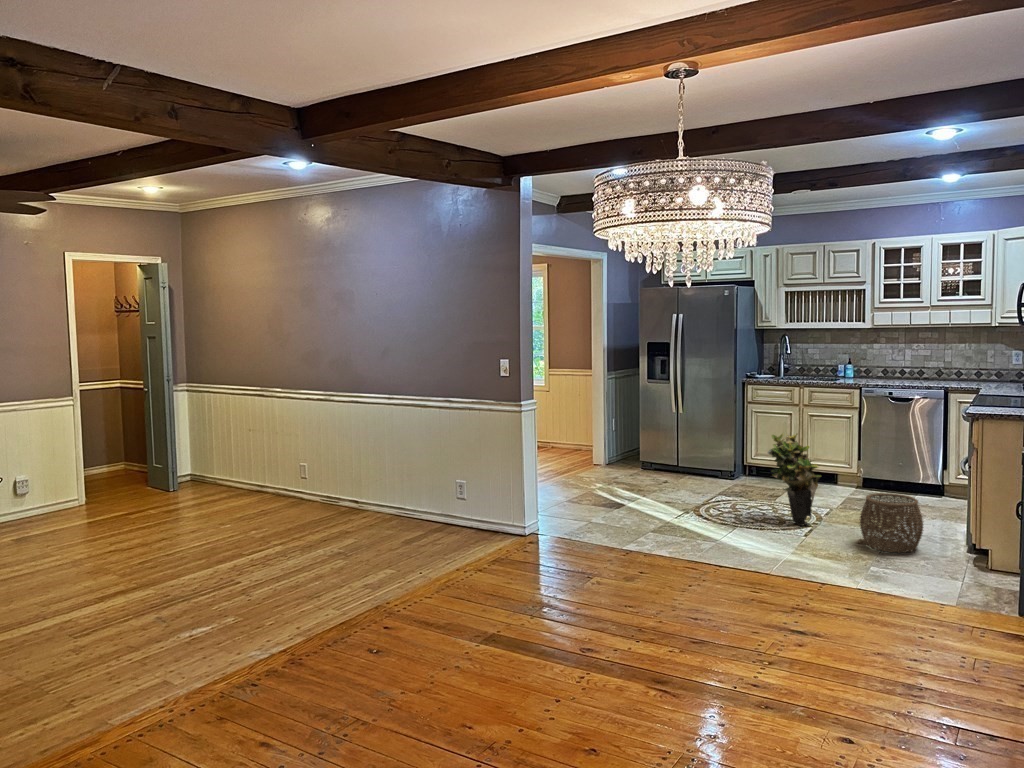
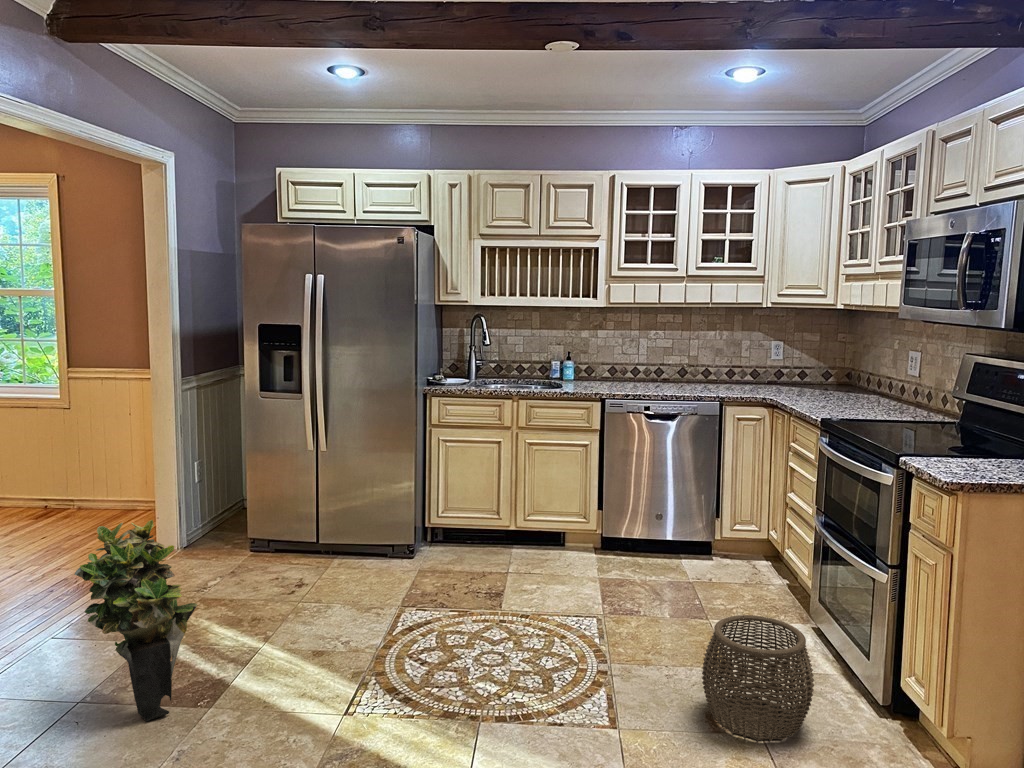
potted plant: present [768,434,821,526] -> present [74,520,197,721]

